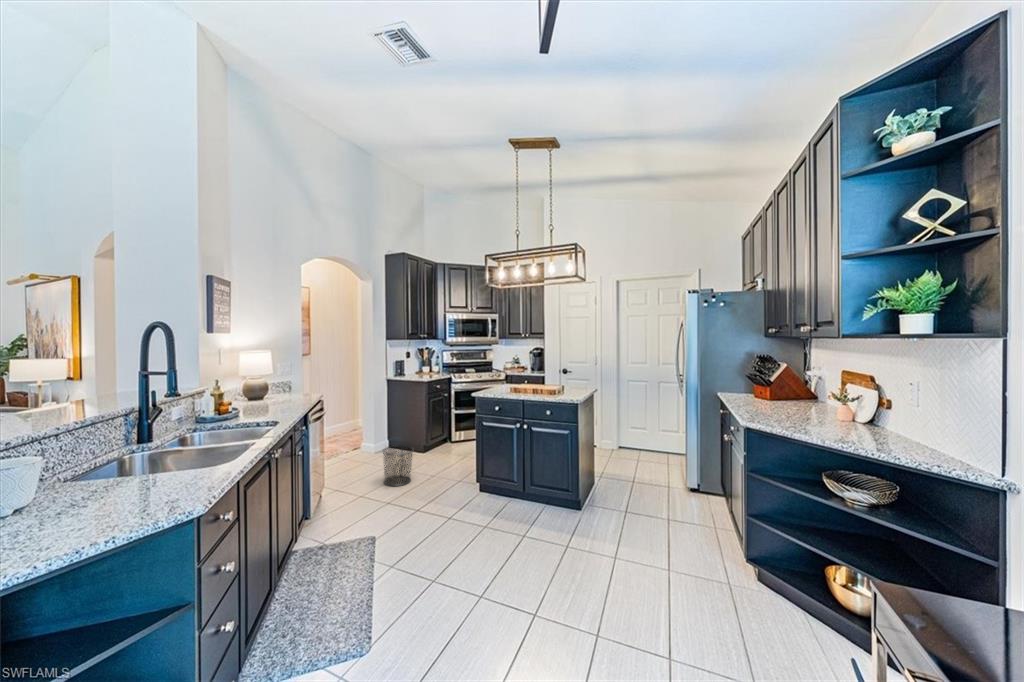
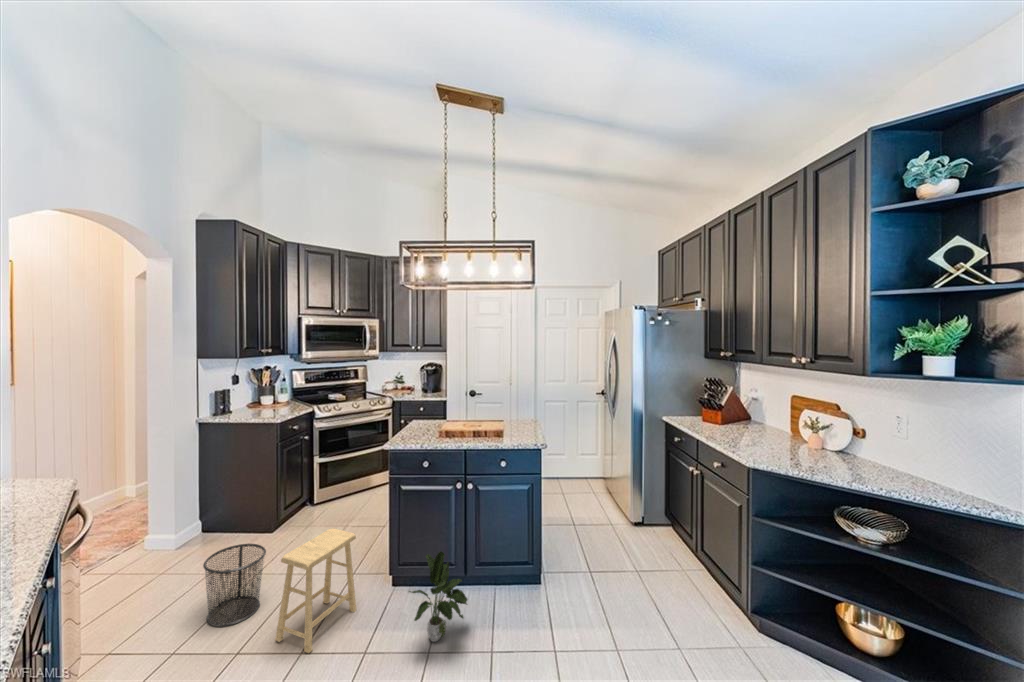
footstool: none [414,439,461,503] -> present [275,528,356,653]
potted plant: none [482,455,522,511] -> present [409,552,467,642]

